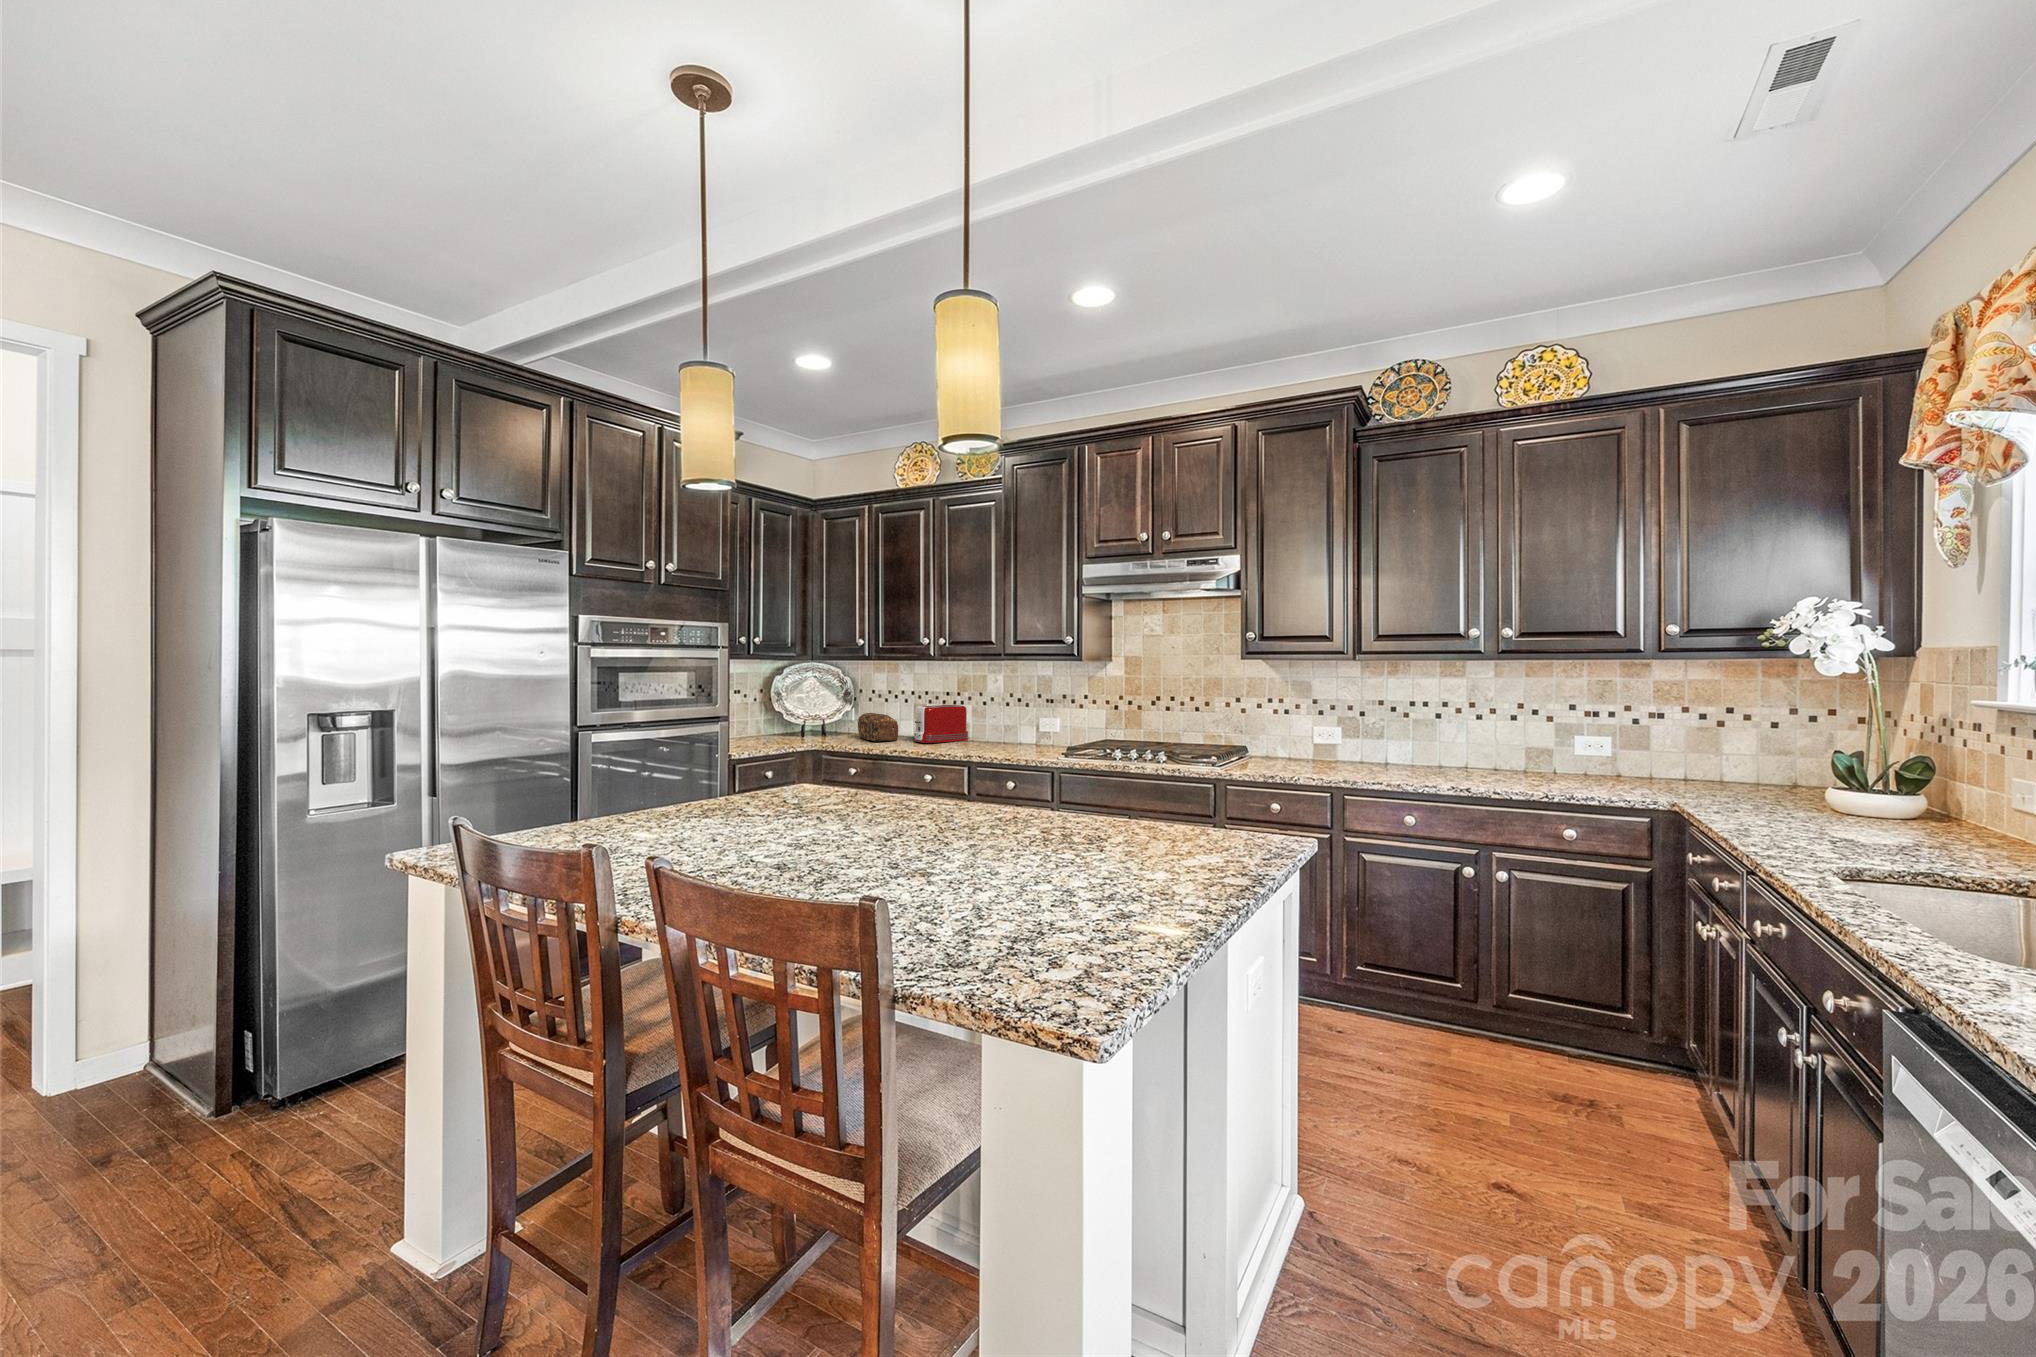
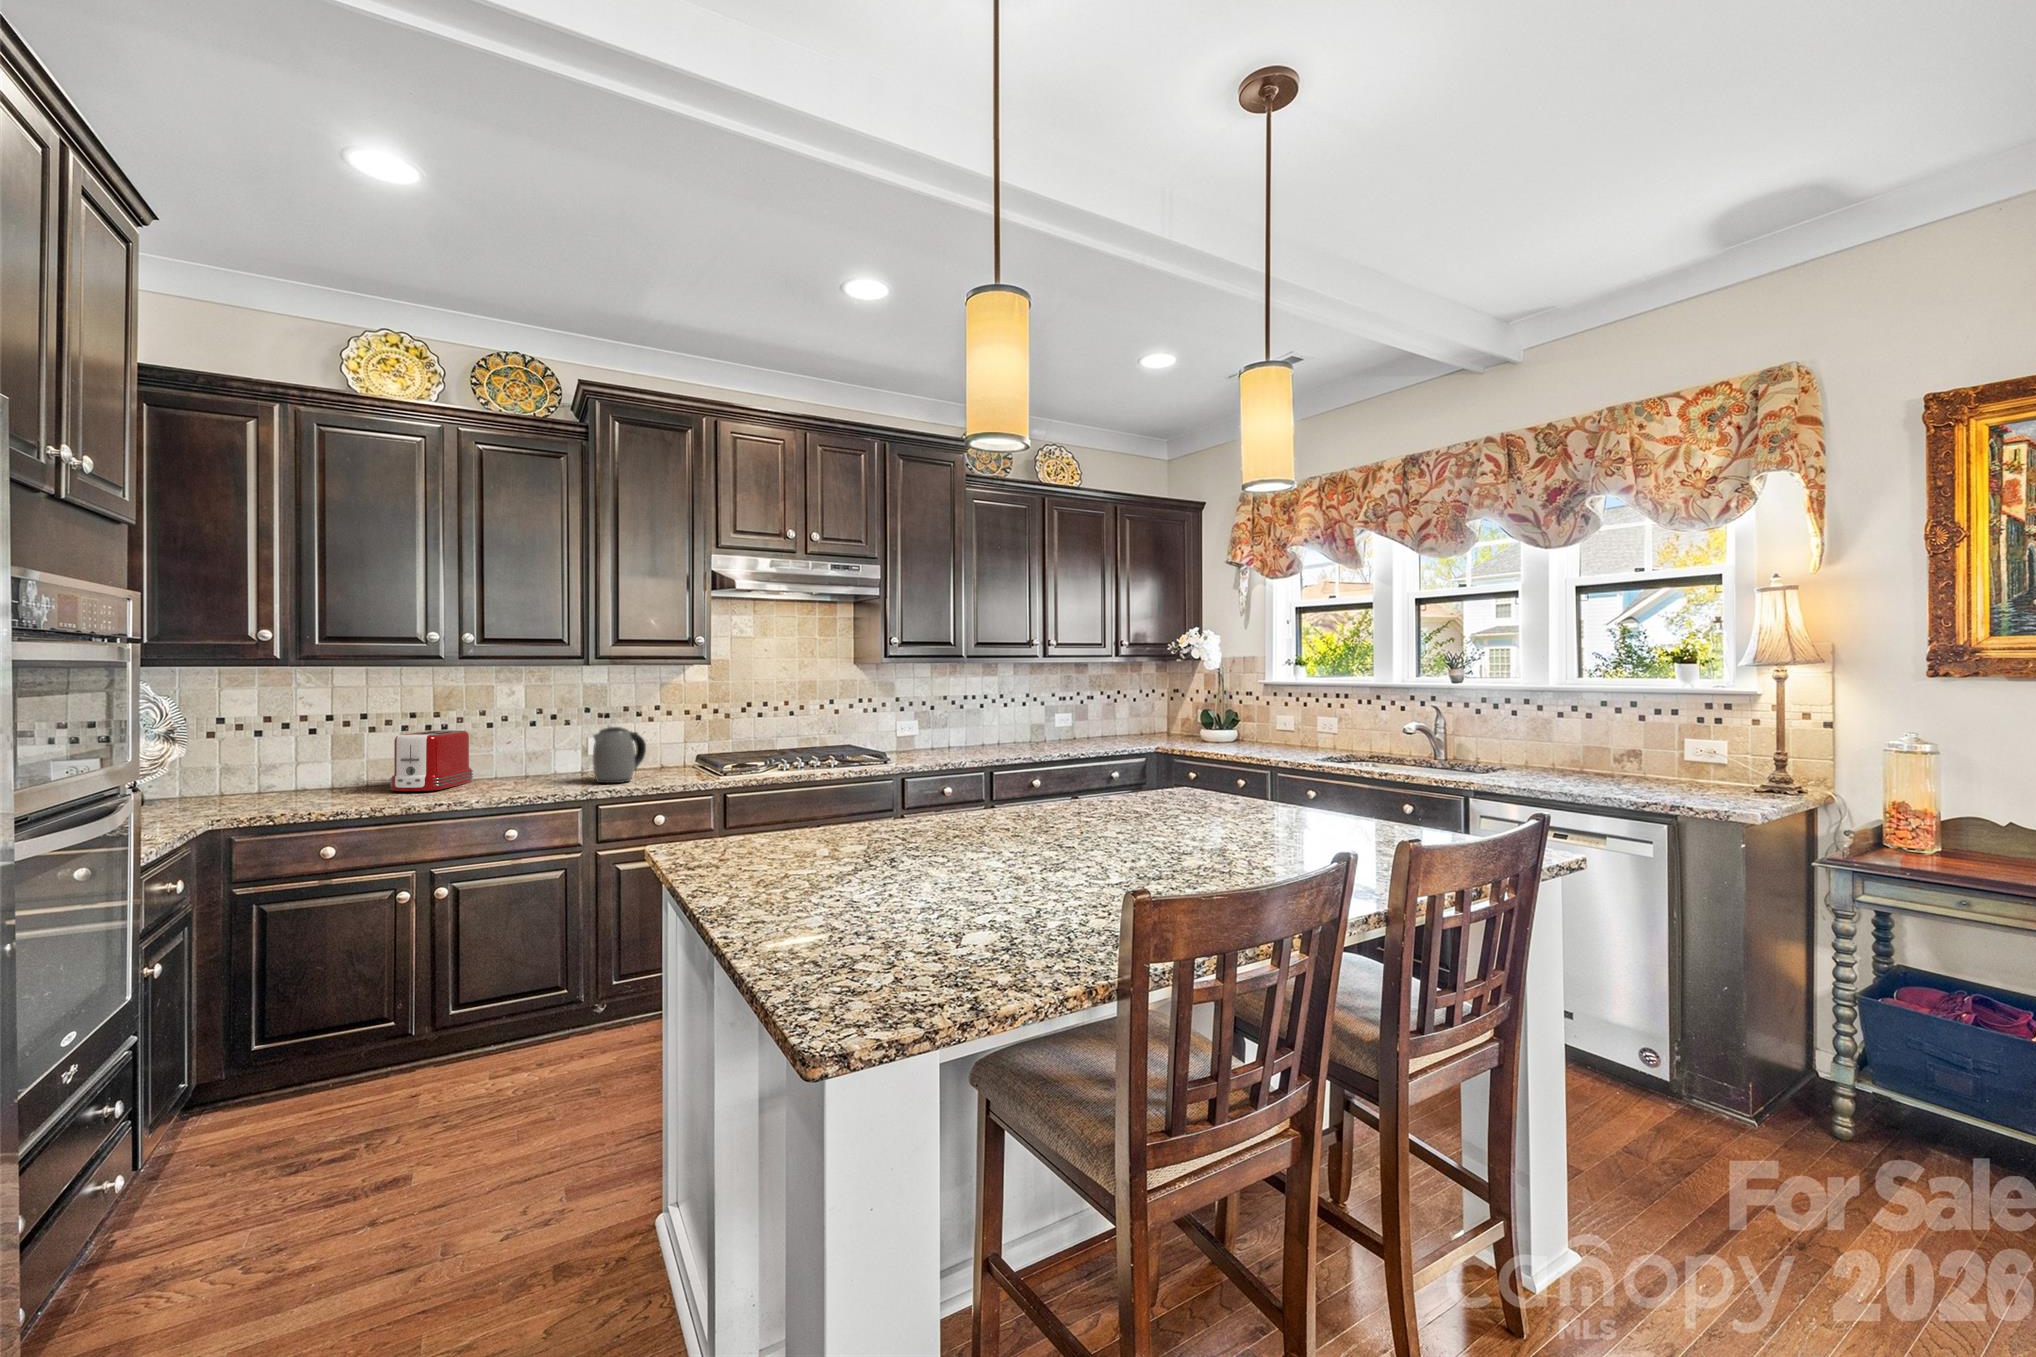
kettle: none [997,710,1040,753] -> present [593,727,646,783]
bread loaf: present [858,713,898,741] -> none [234,755,352,802]

